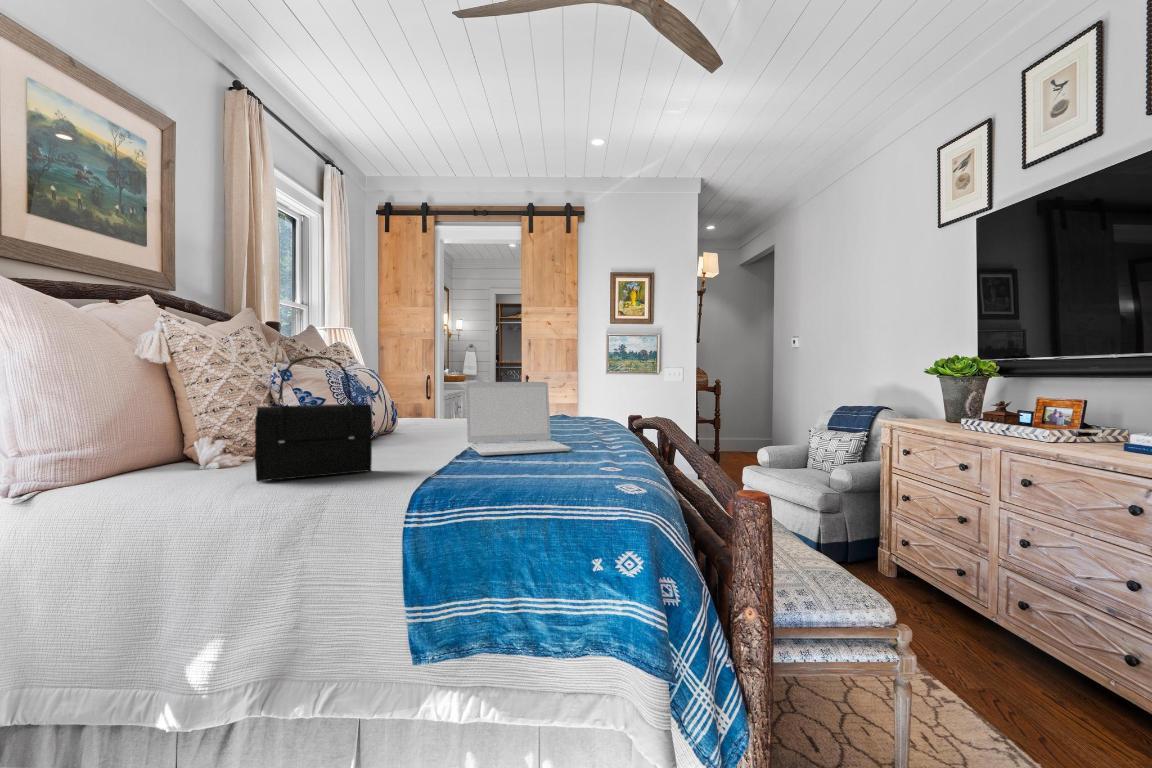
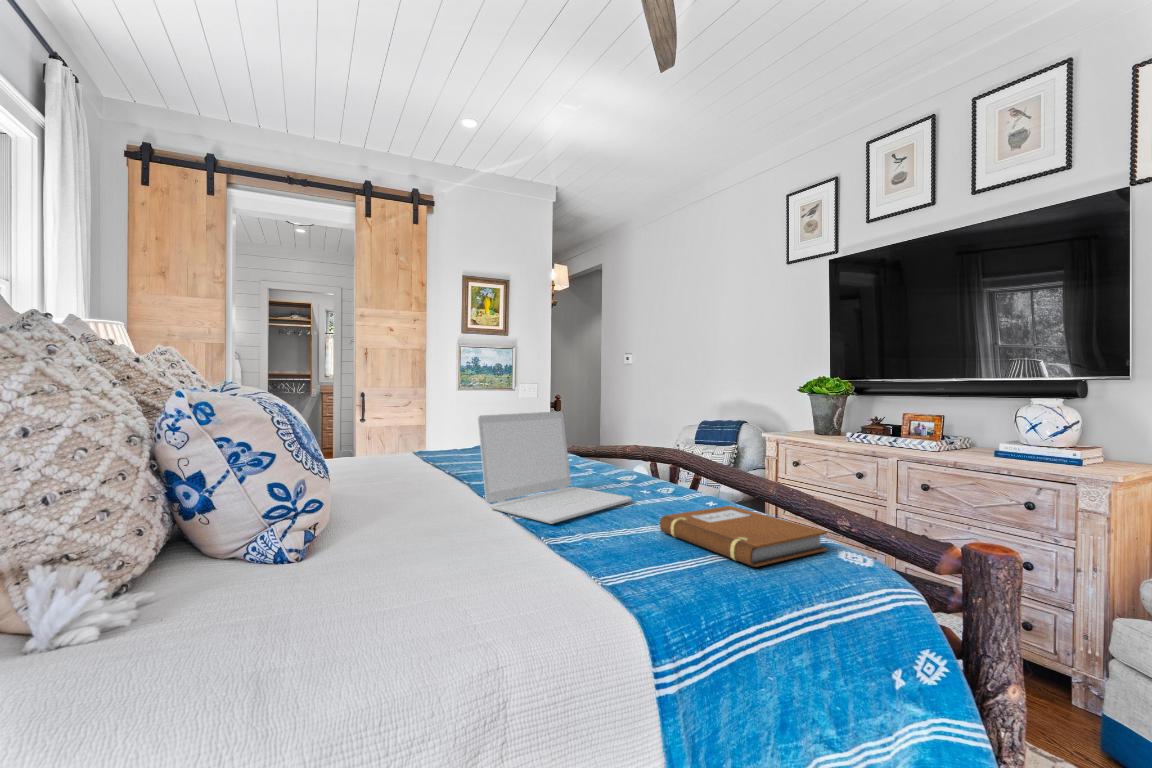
handbag: present [255,356,373,481] -> none [293,387,477,660]
notebook: none [533,453,619,483] -> present [660,506,827,567]

